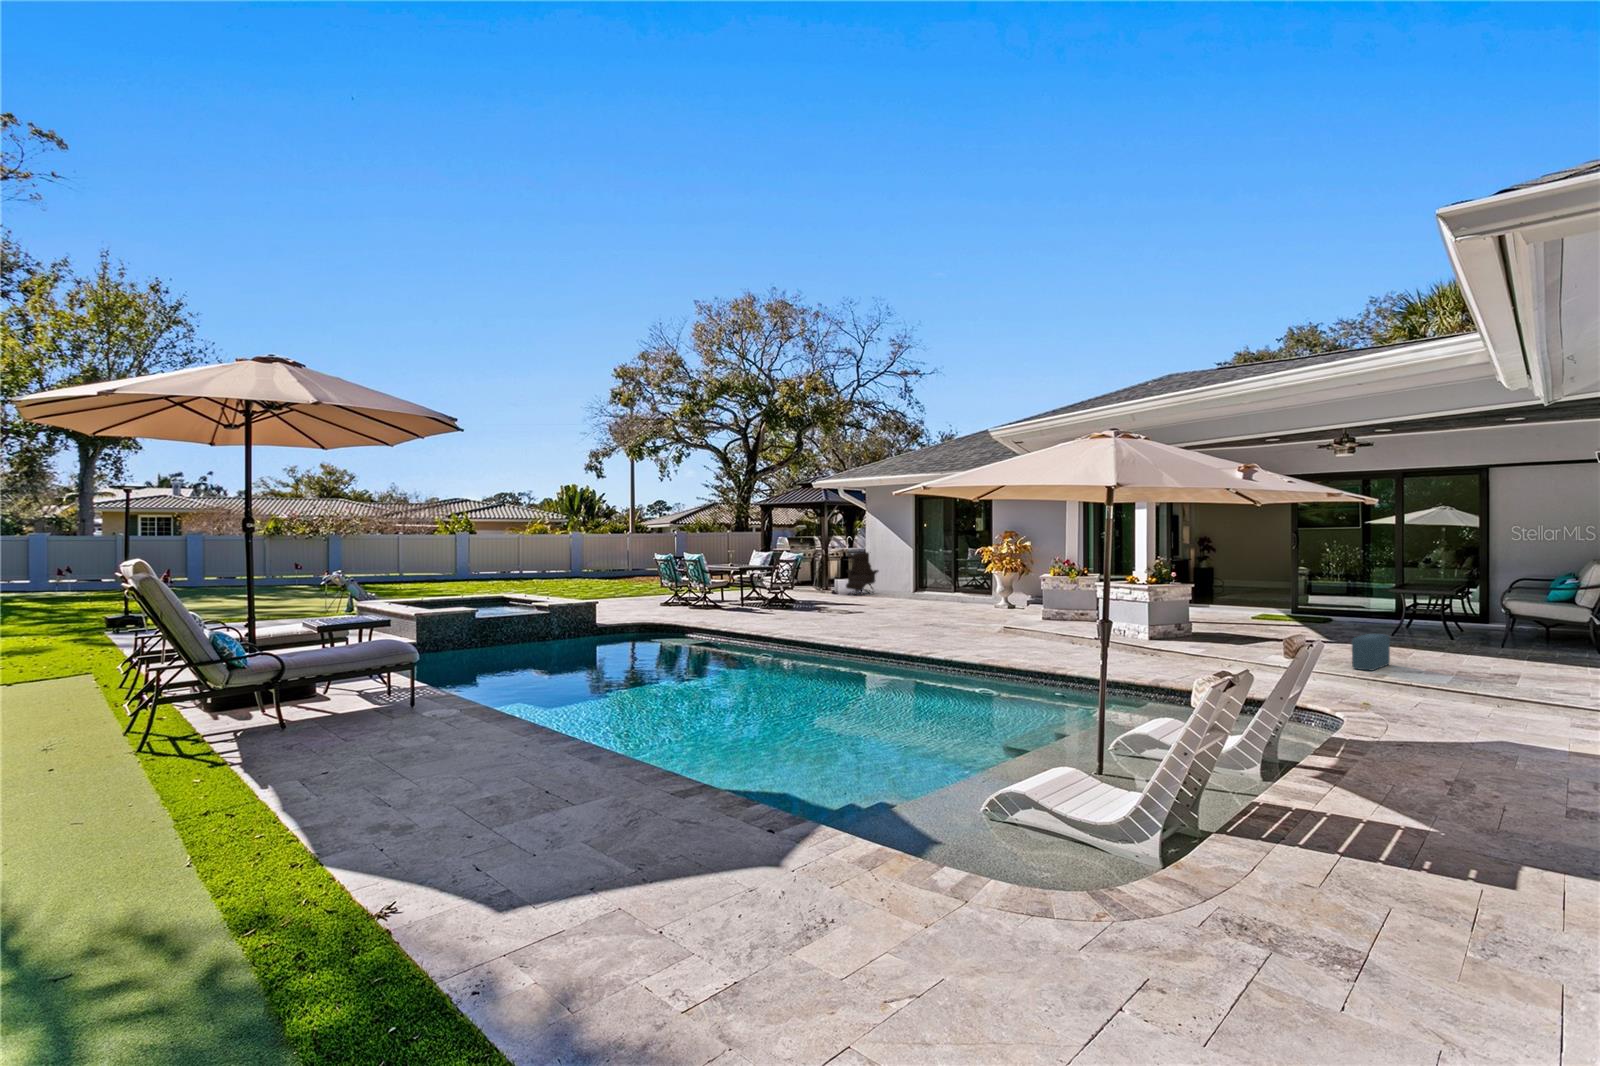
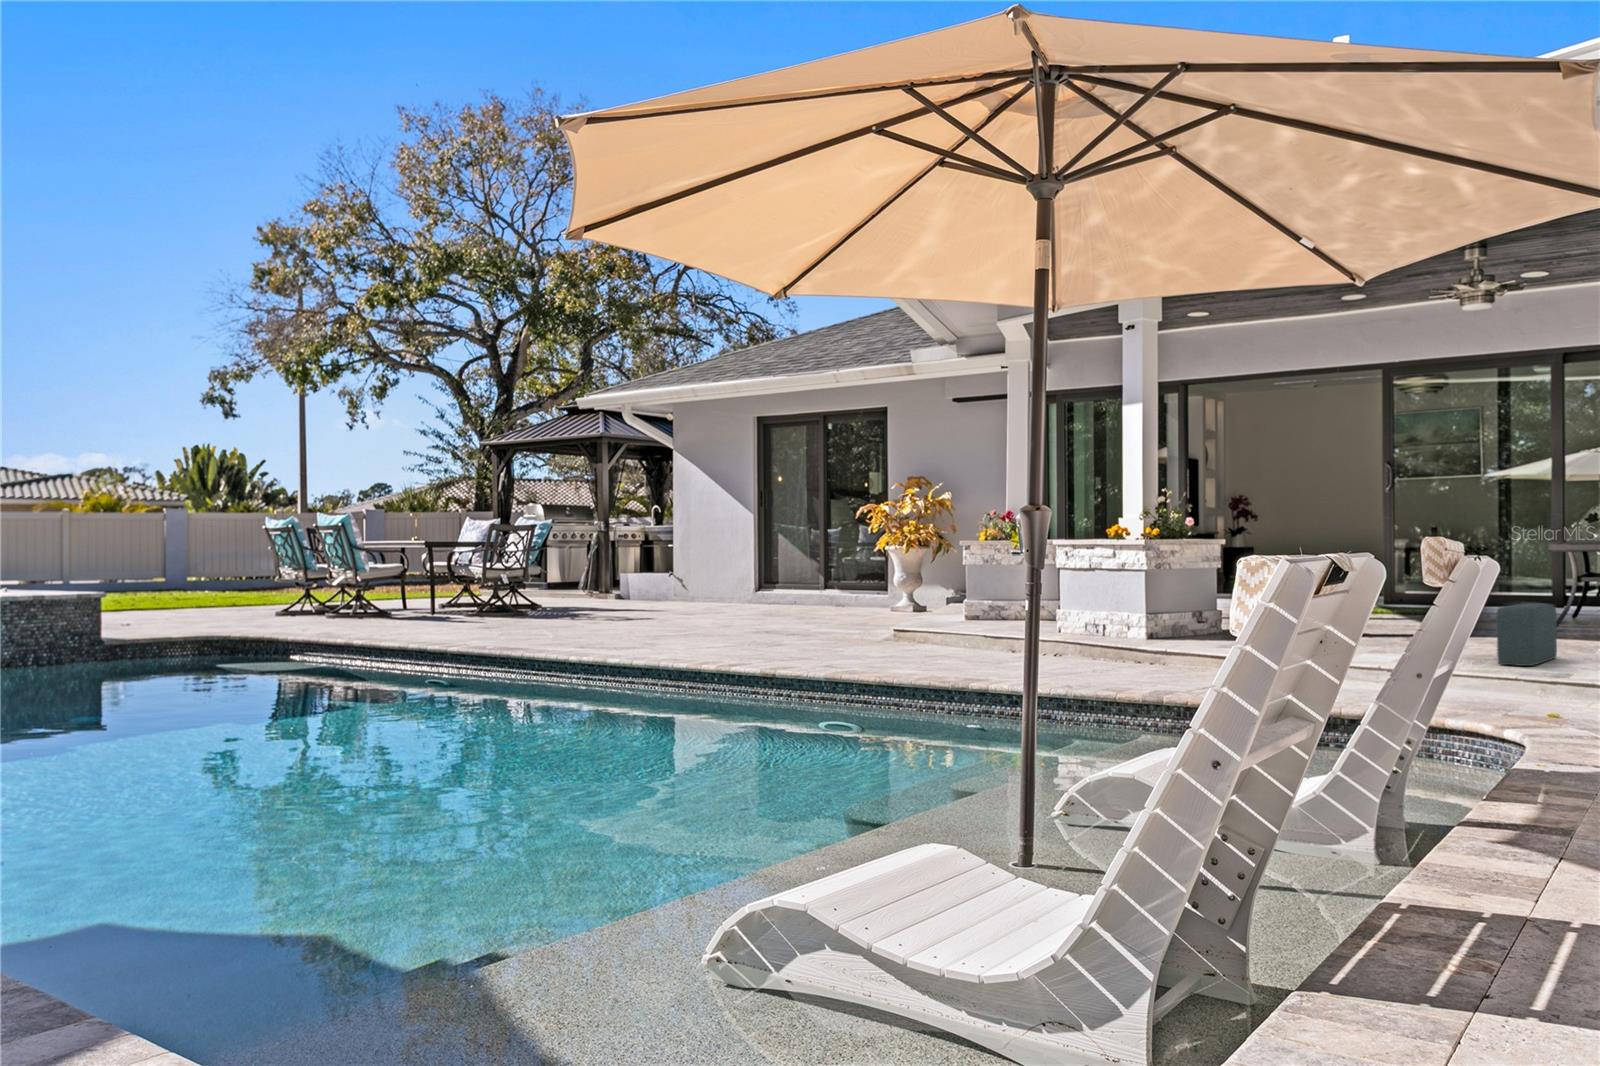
lounge chair: present [846,552,878,594] -> none [642,527,702,600]

